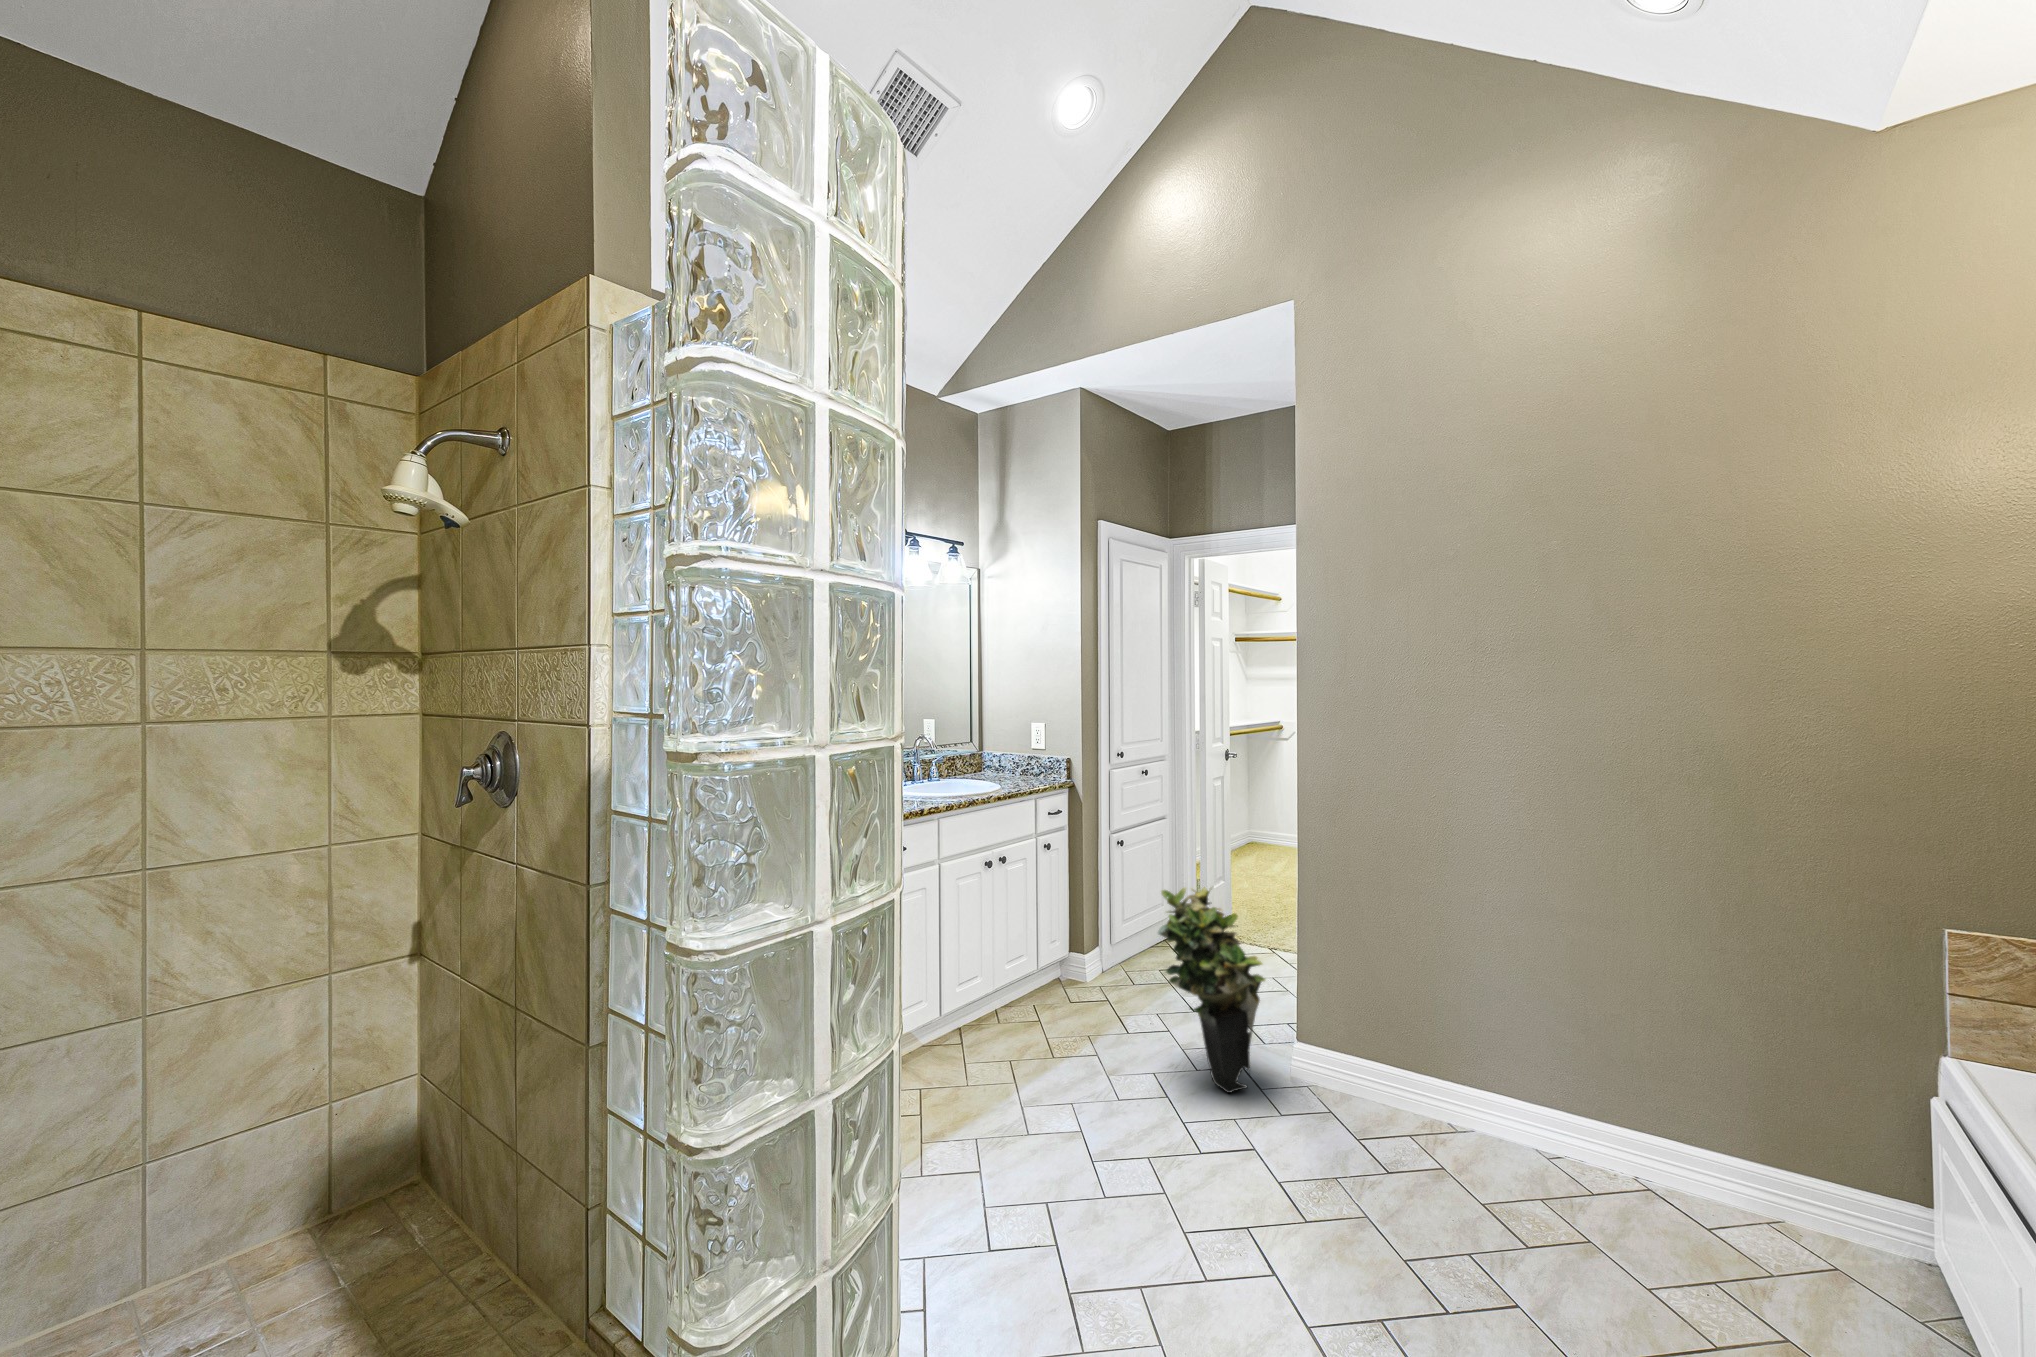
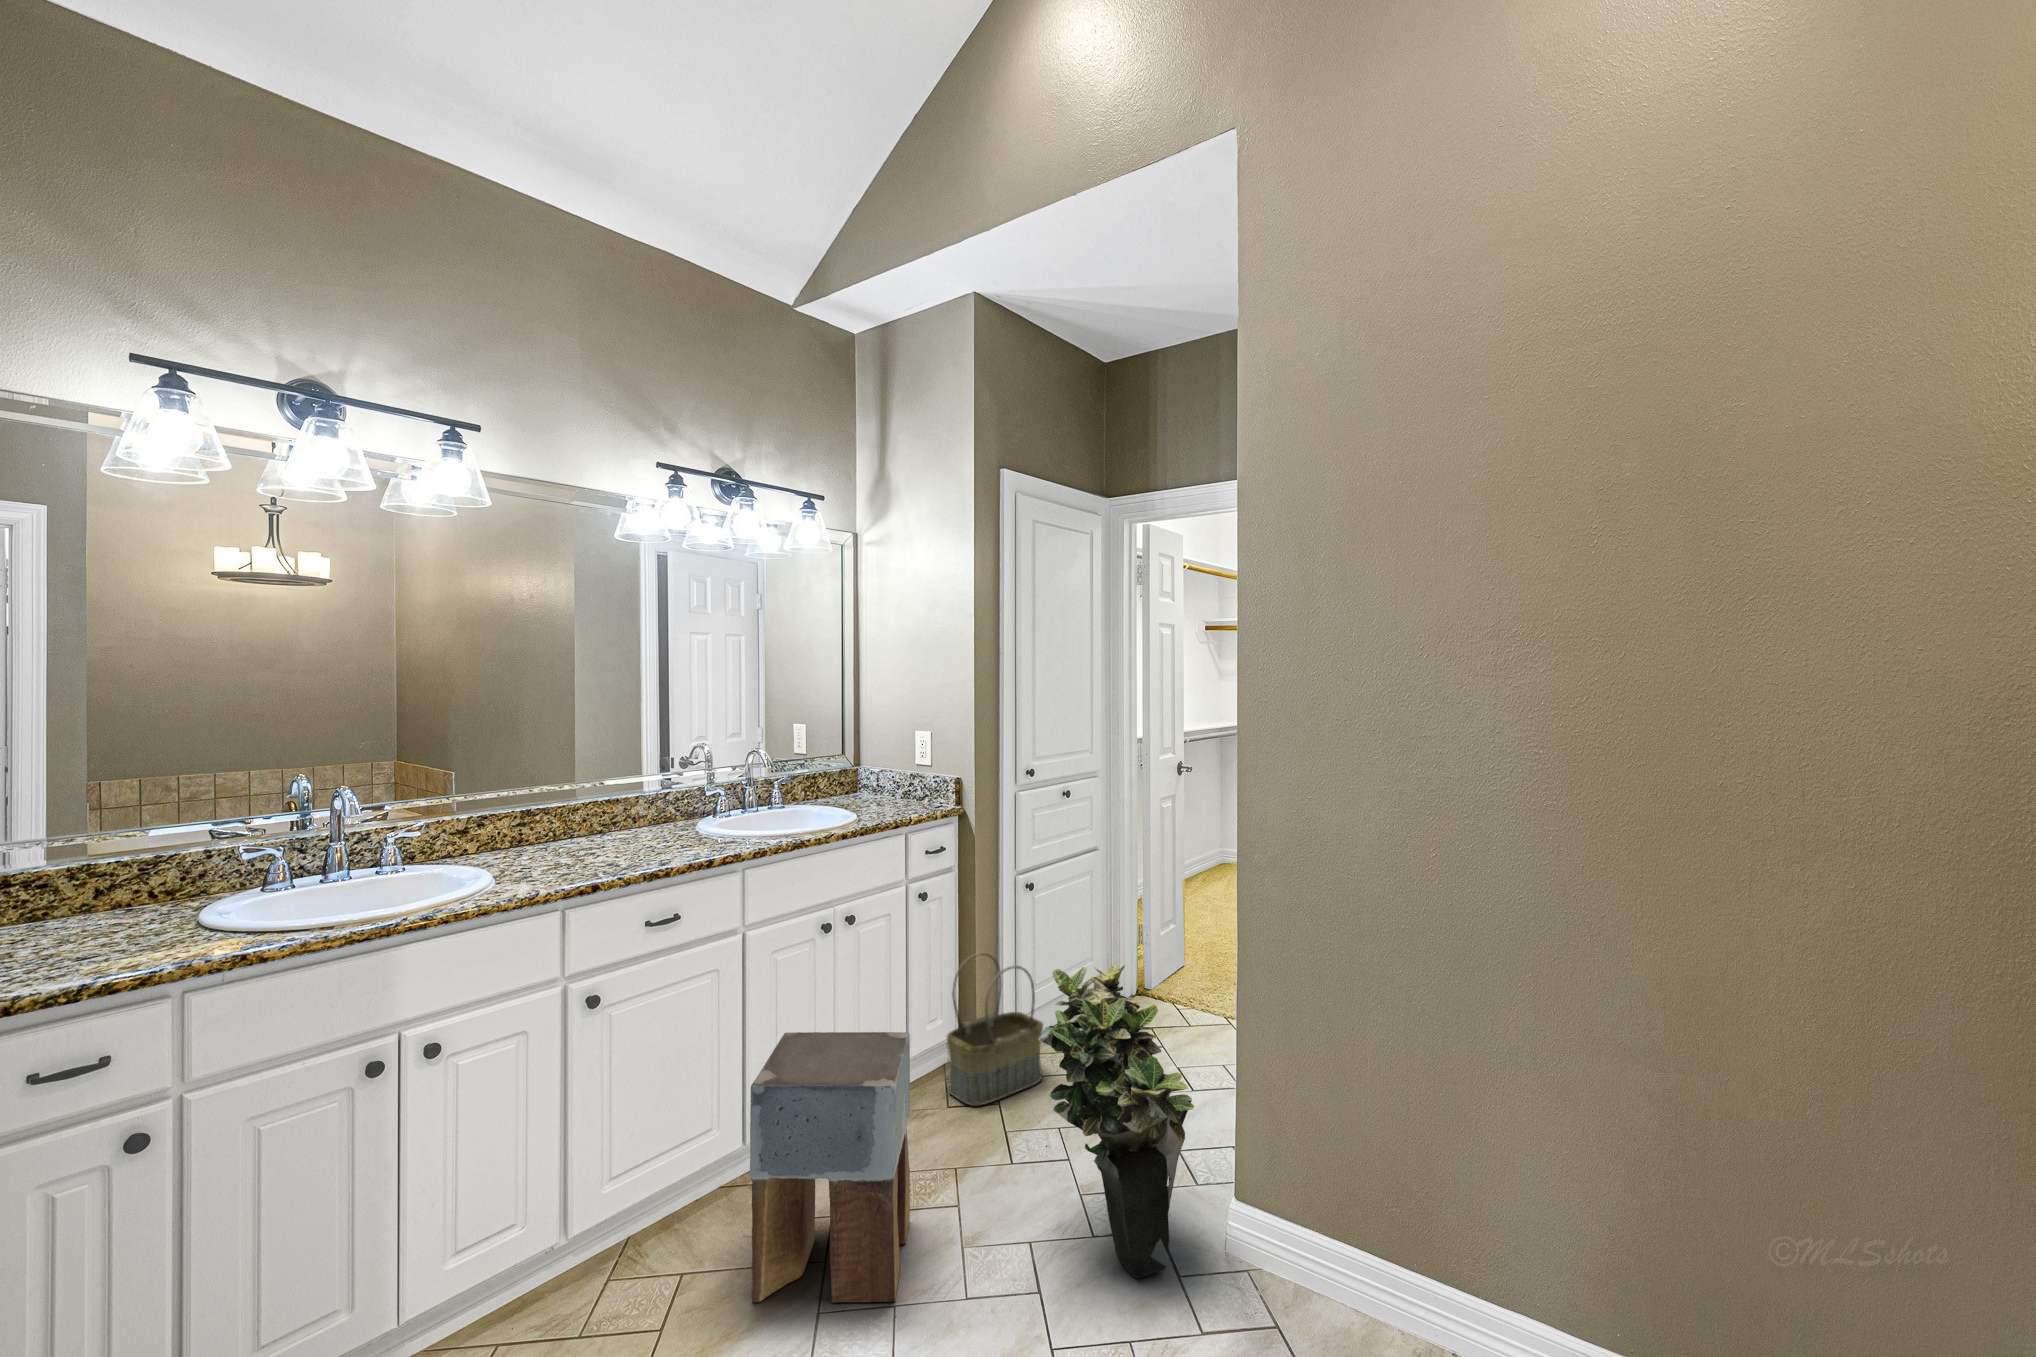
basket: none [1065,892,1136,1003] -> present [947,953,1043,1106]
stool: none [971,932,1068,1104] -> present [750,1032,910,1303]

